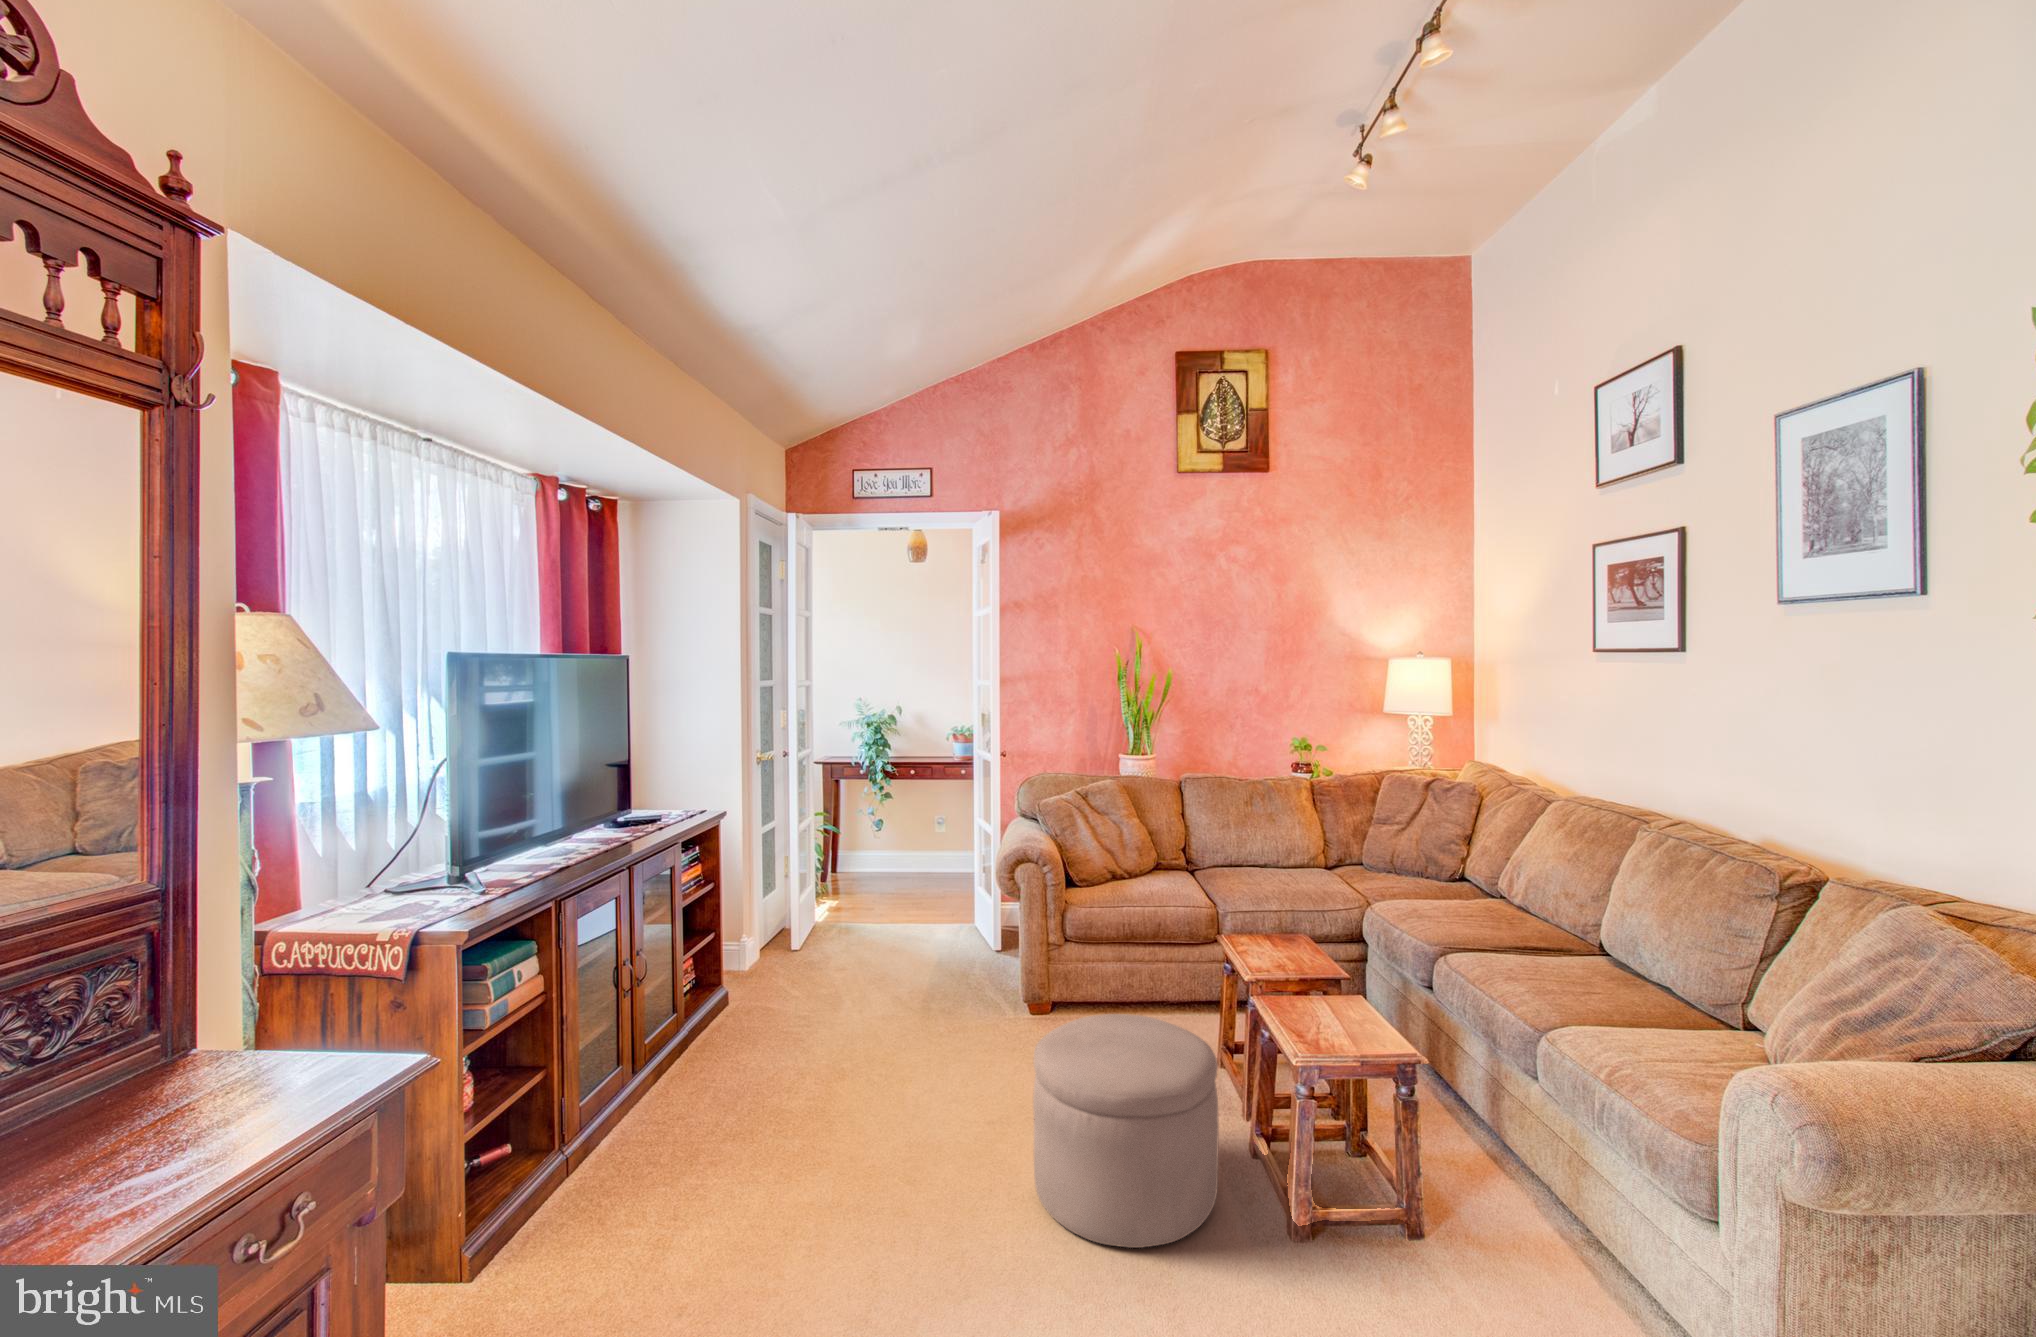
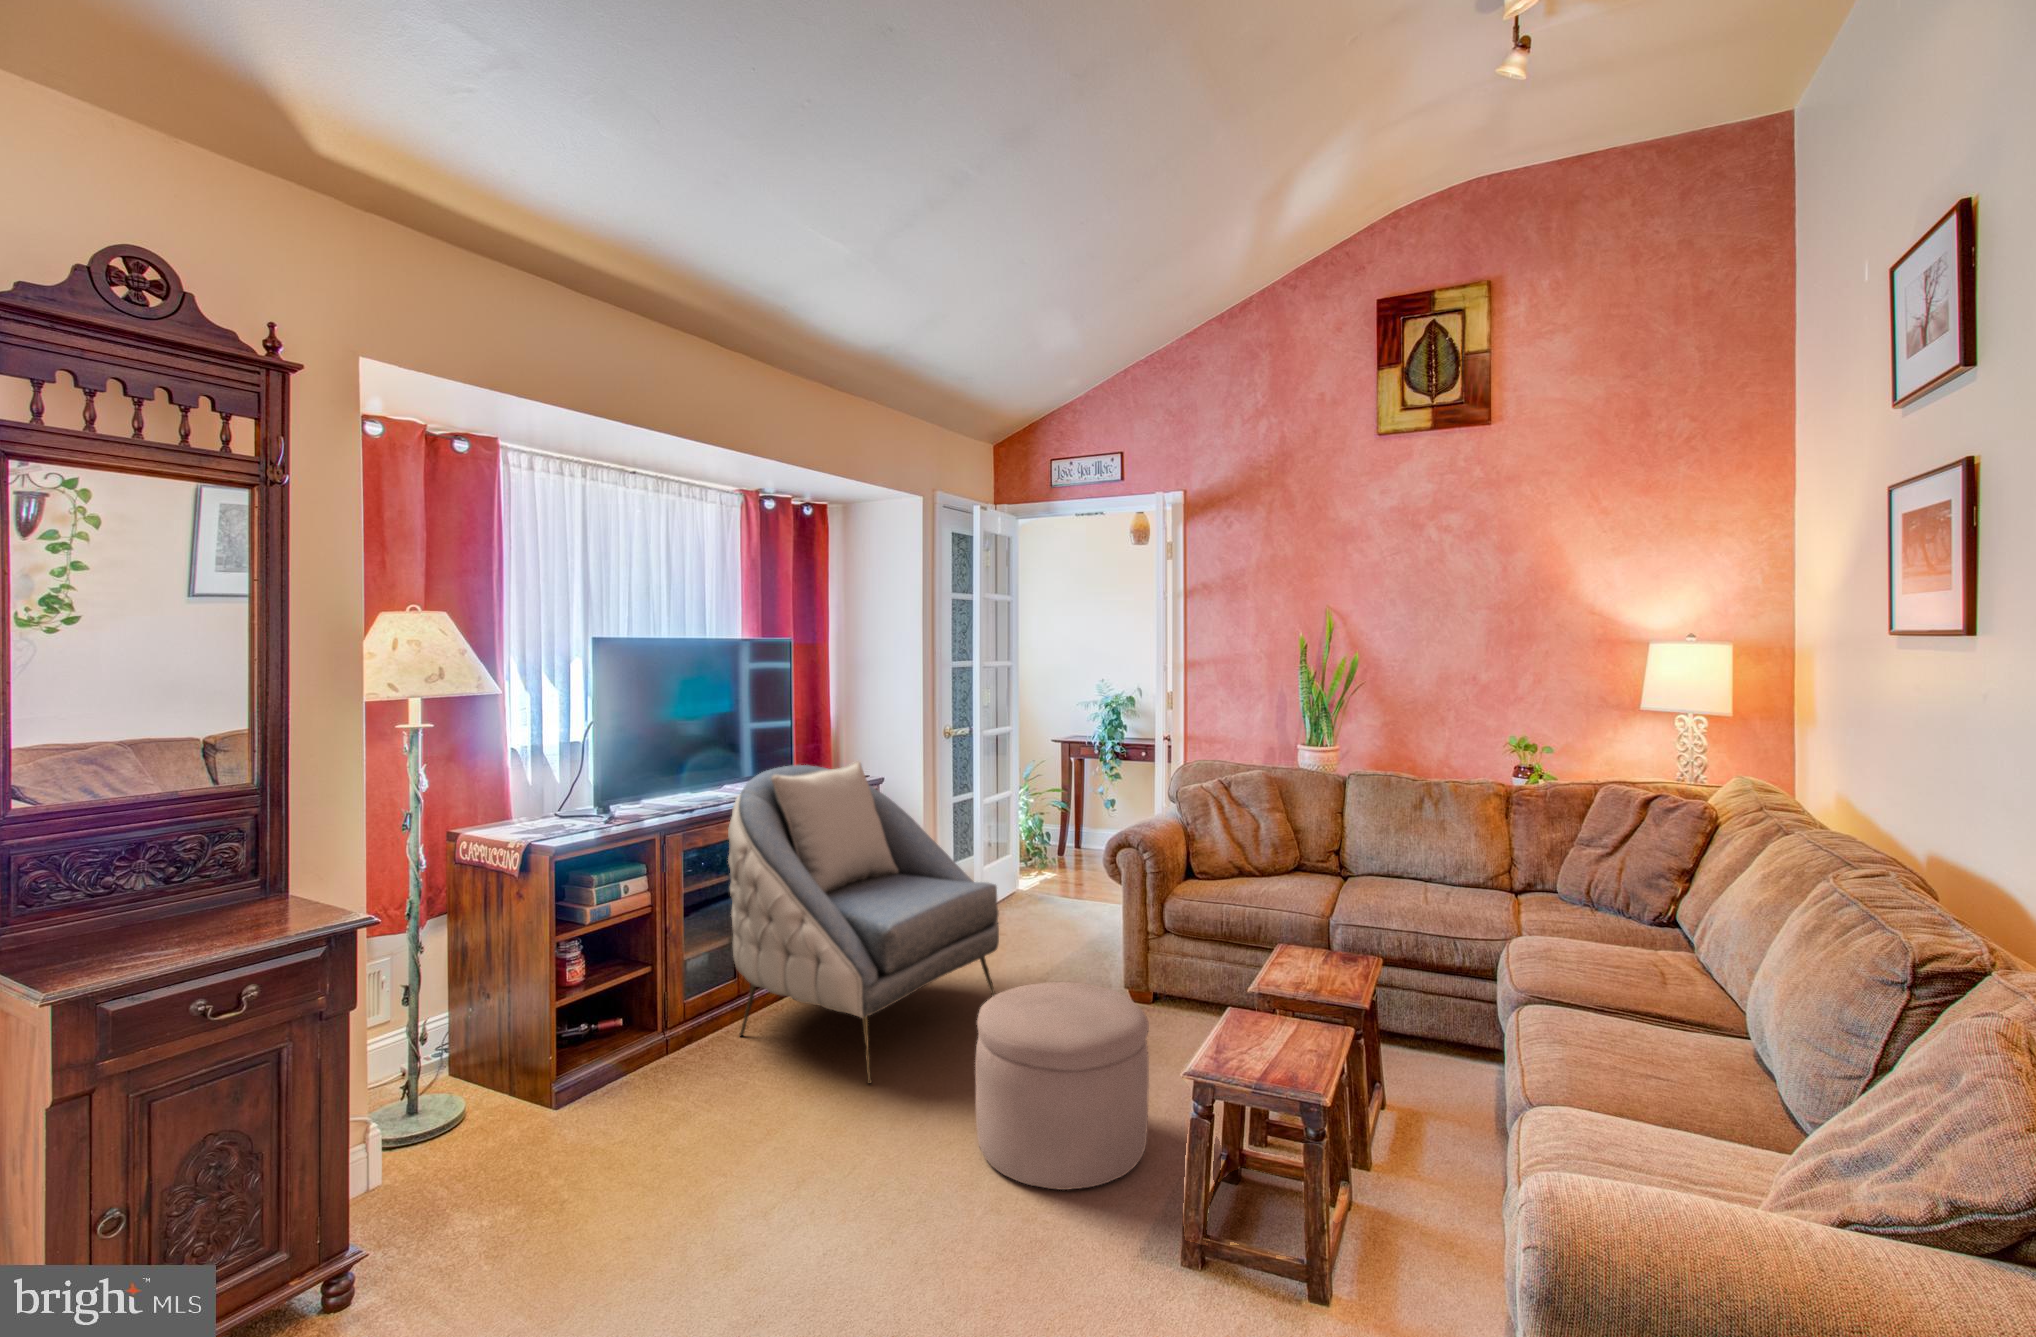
armchair: none [619,802,926,1184] -> present [728,761,999,1084]

